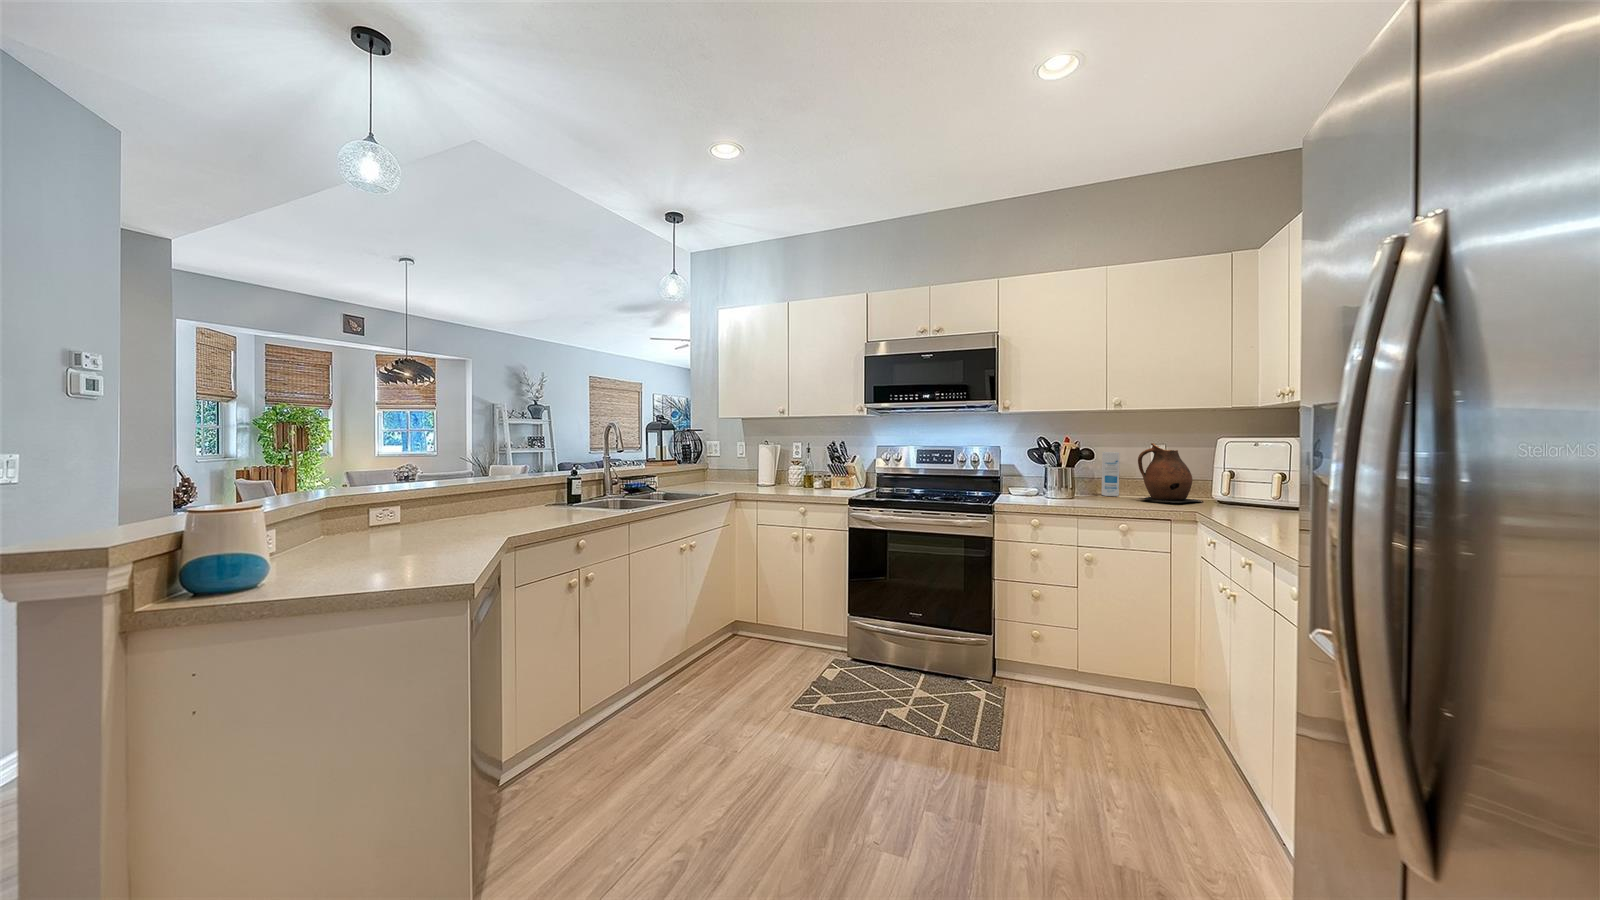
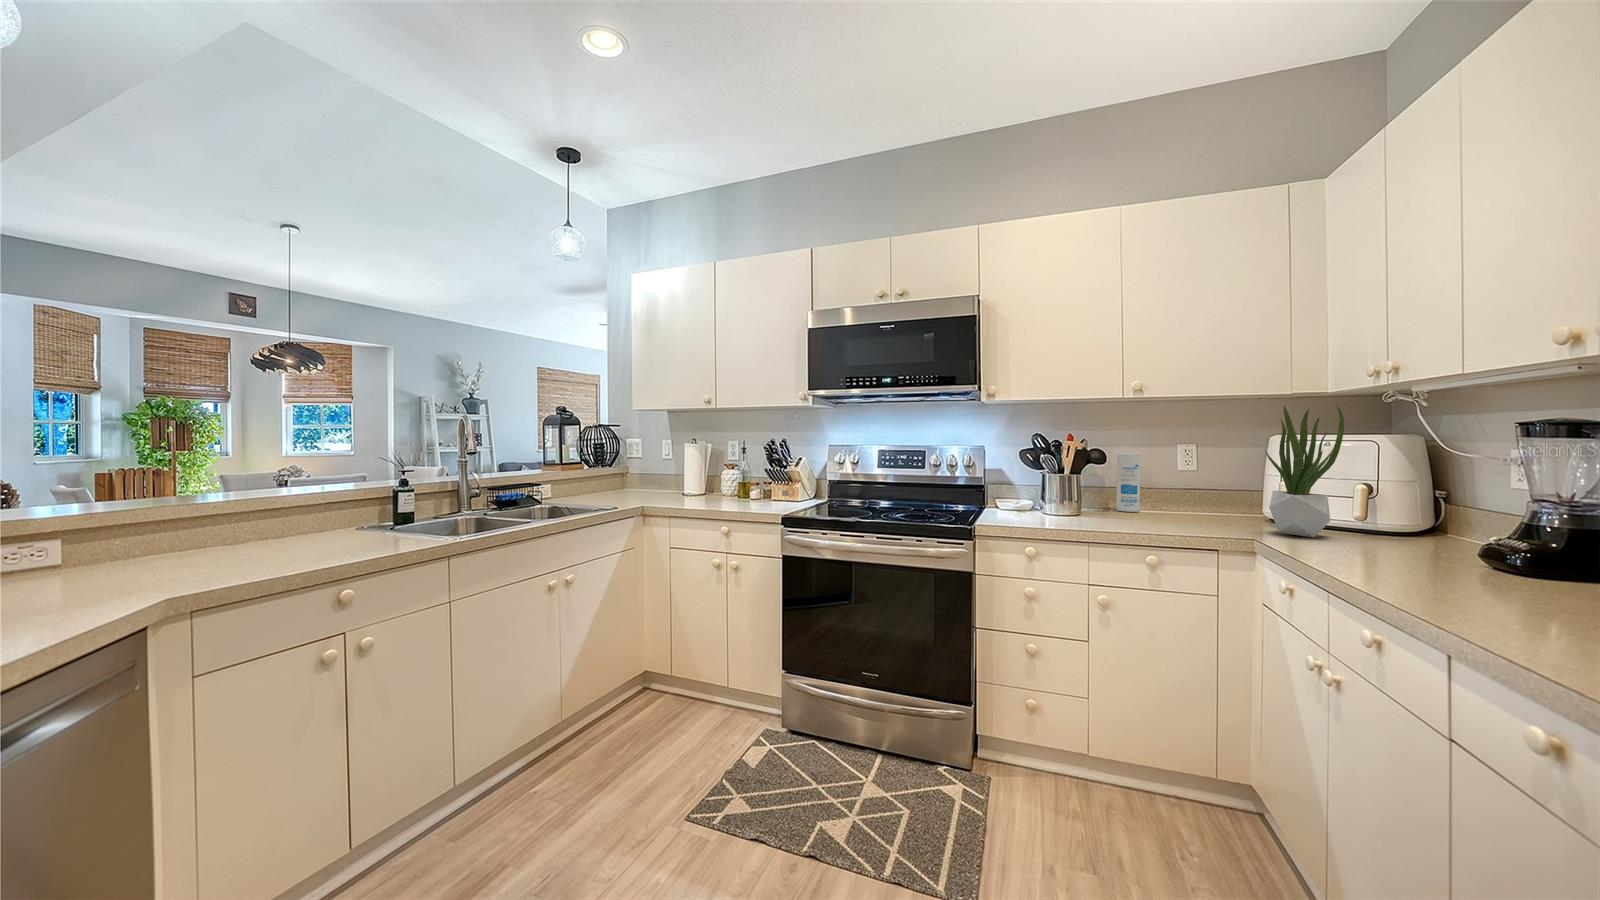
potted plant: none [1203,416,1257,510] -> present [1265,404,1344,537]
ceramic pitcher: present [1138,443,1203,503] -> none [1167,442,1258,525]

